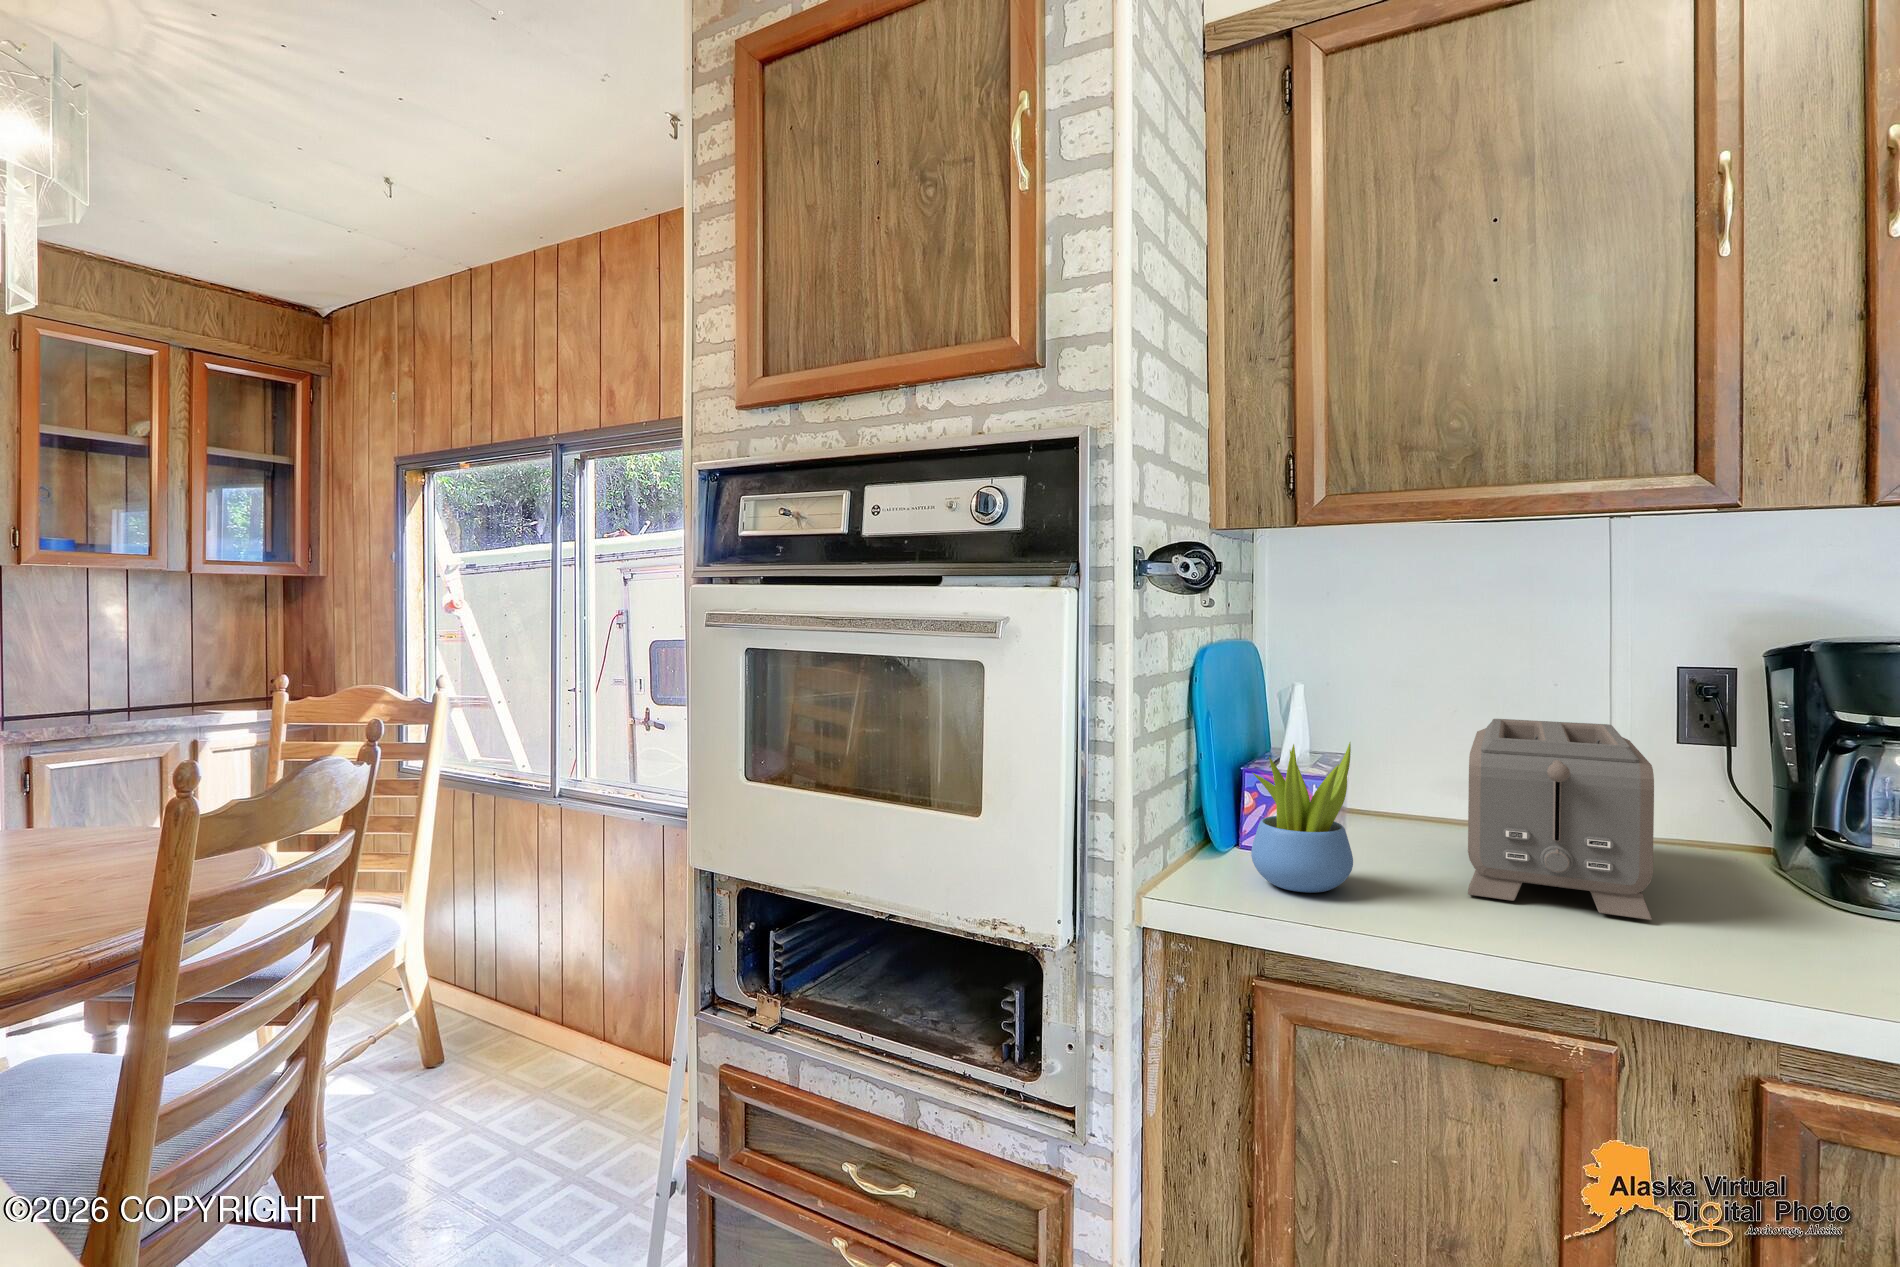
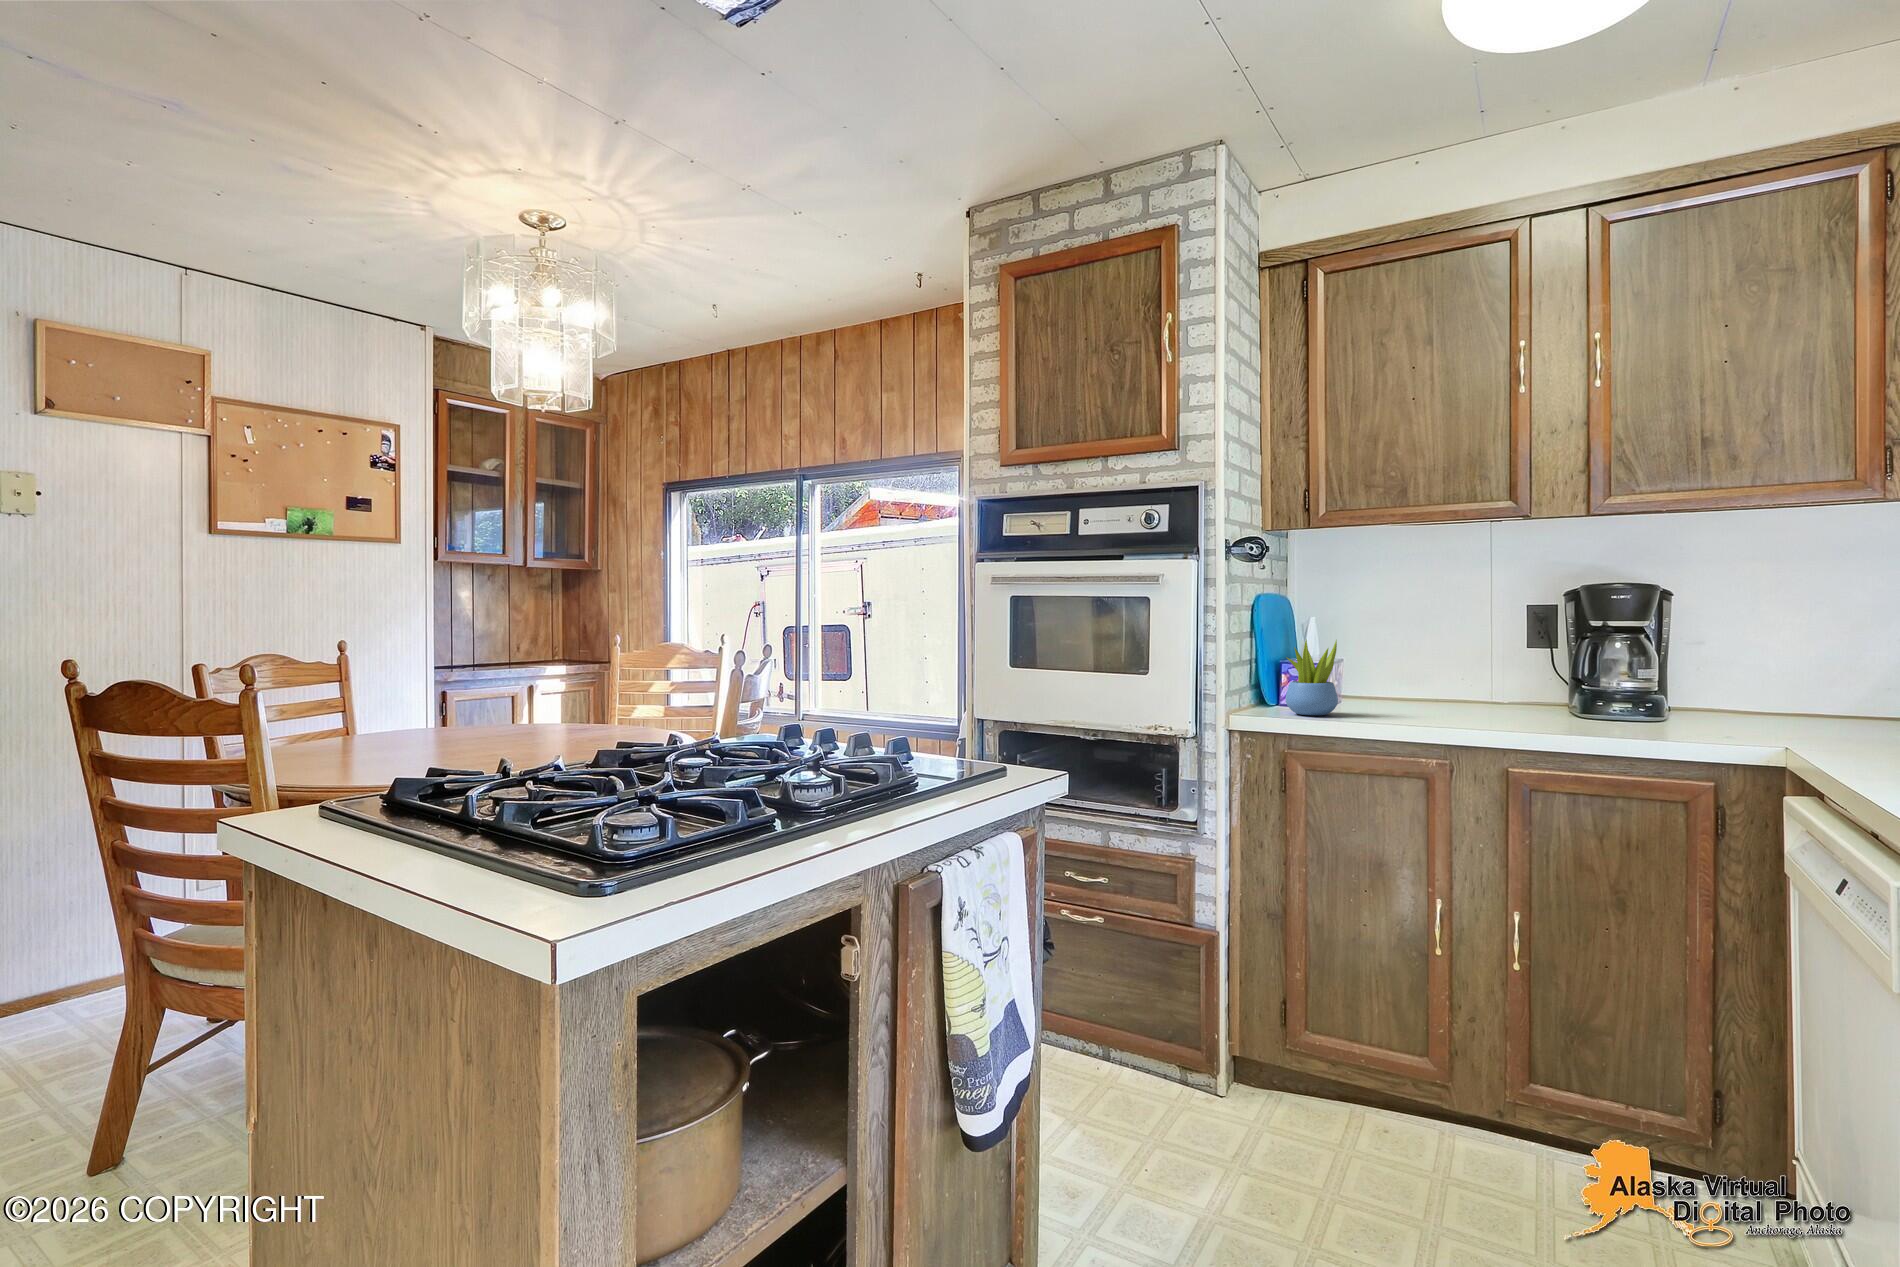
toaster: present [1468,719,1654,920] -> none [1397,635,1494,720]

